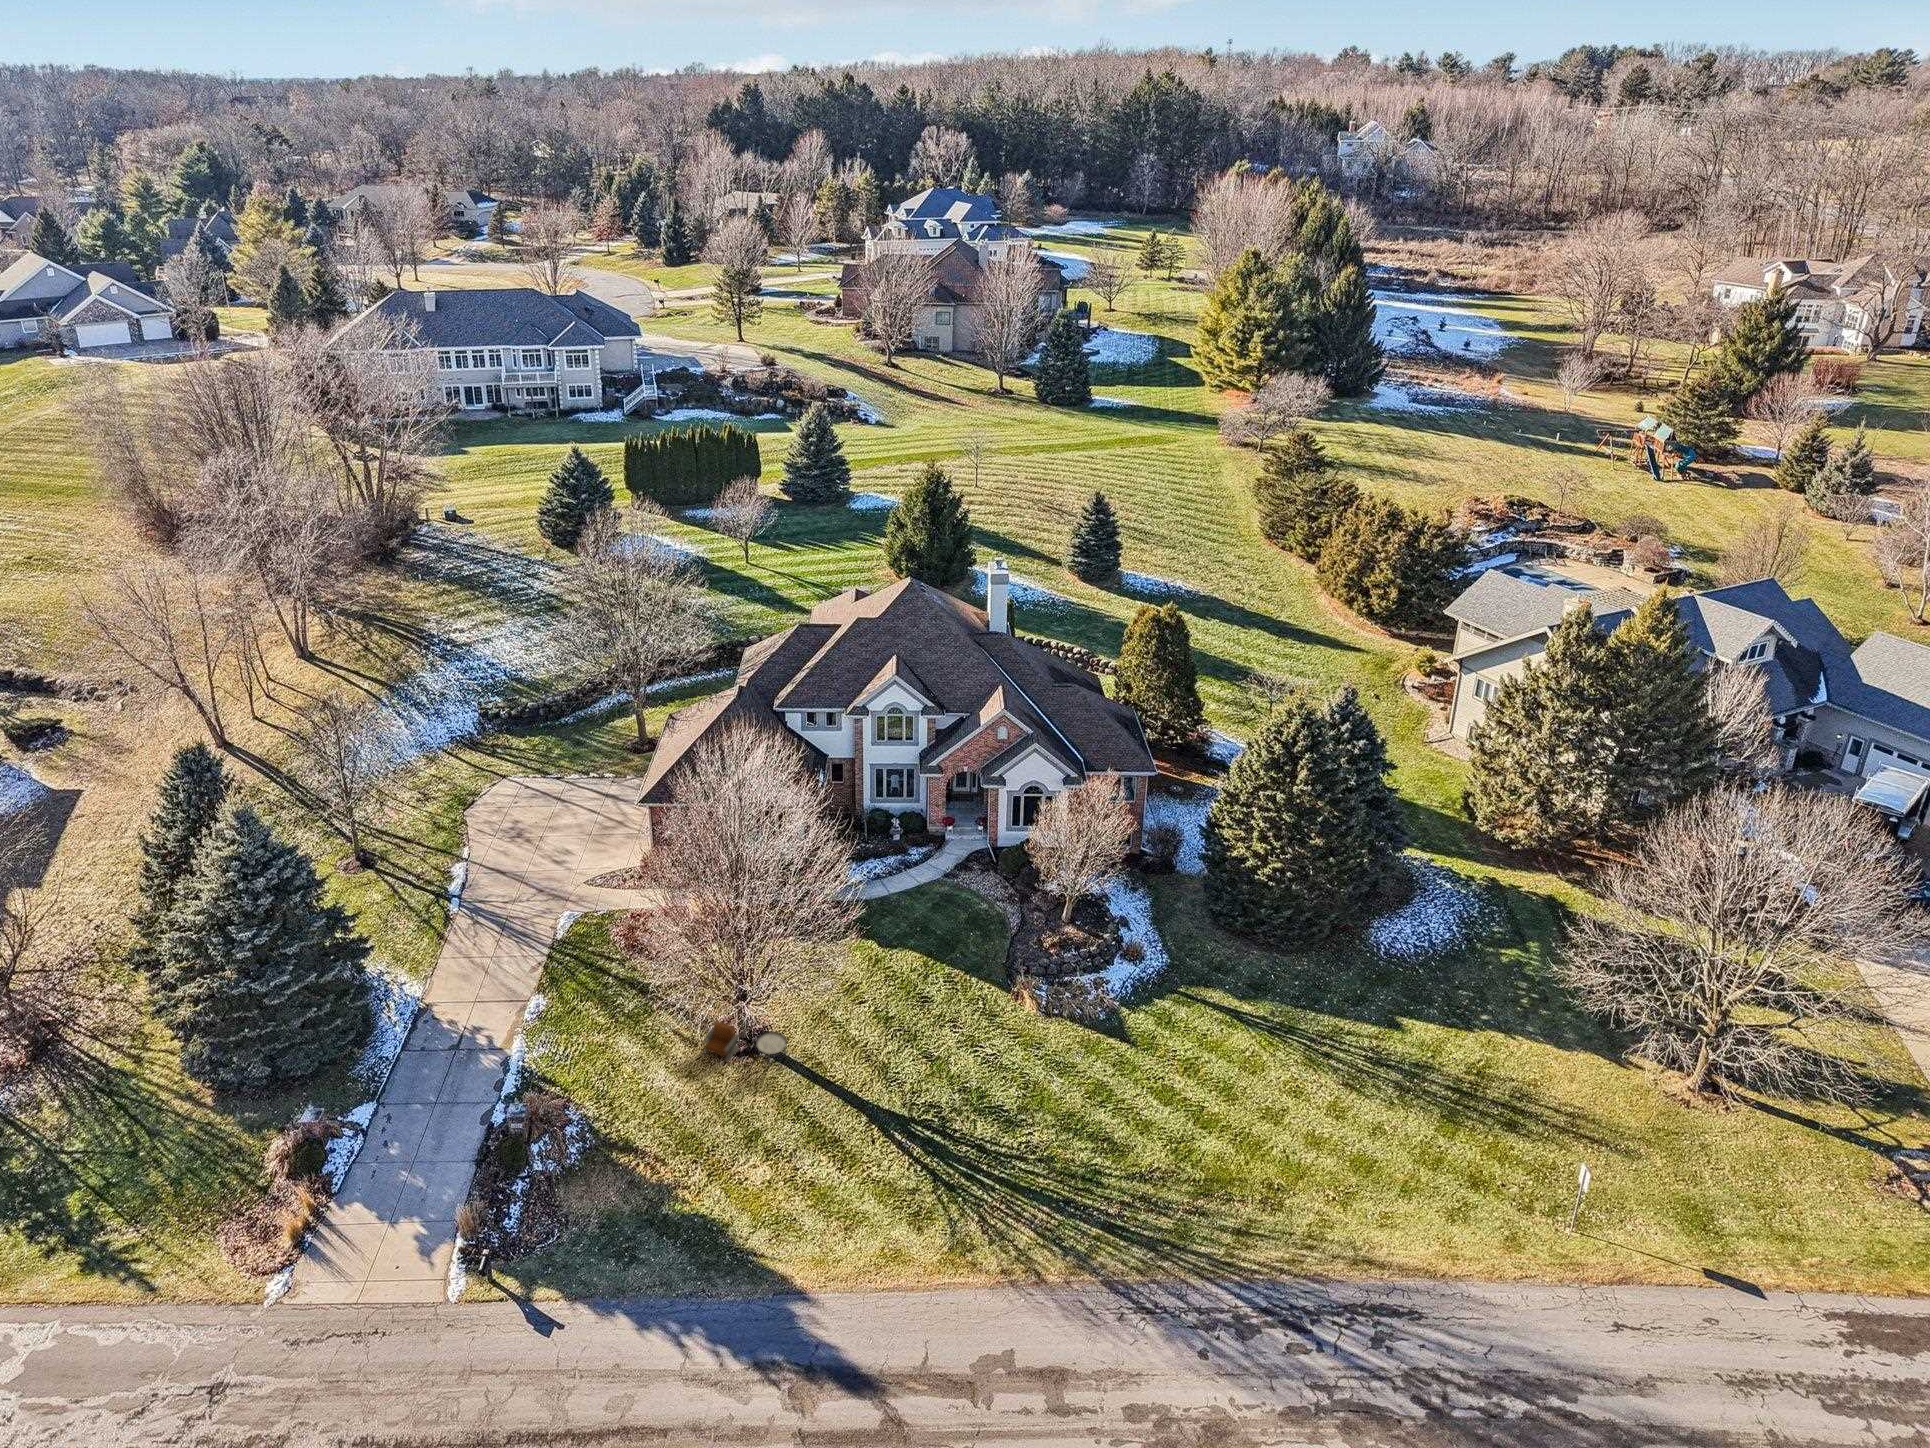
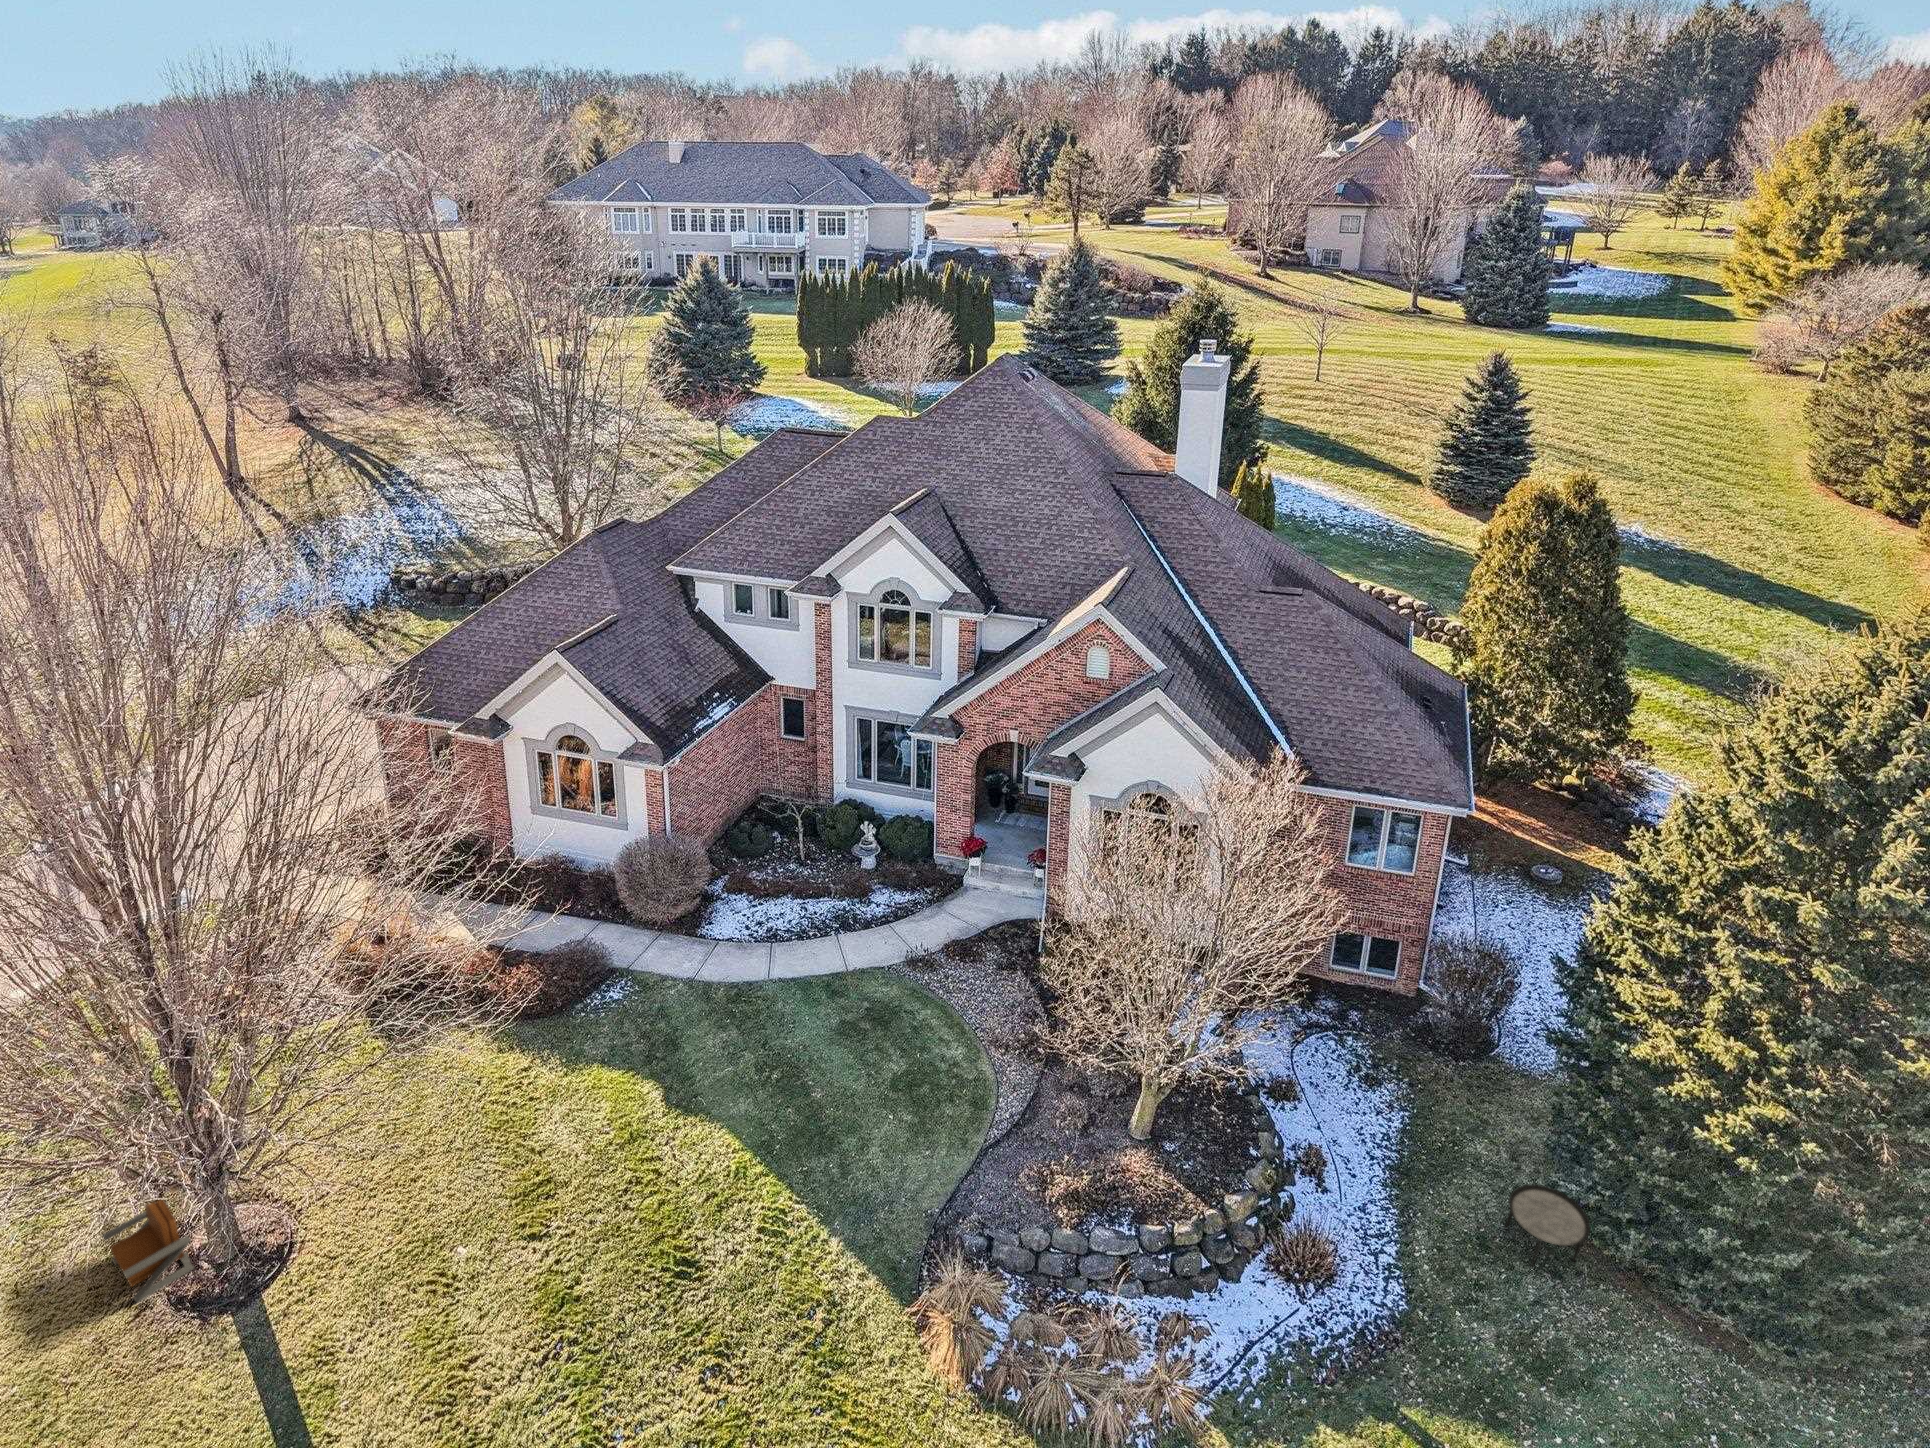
round table: present [756,1031,787,1065] -> present [1505,1184,1591,1267]

